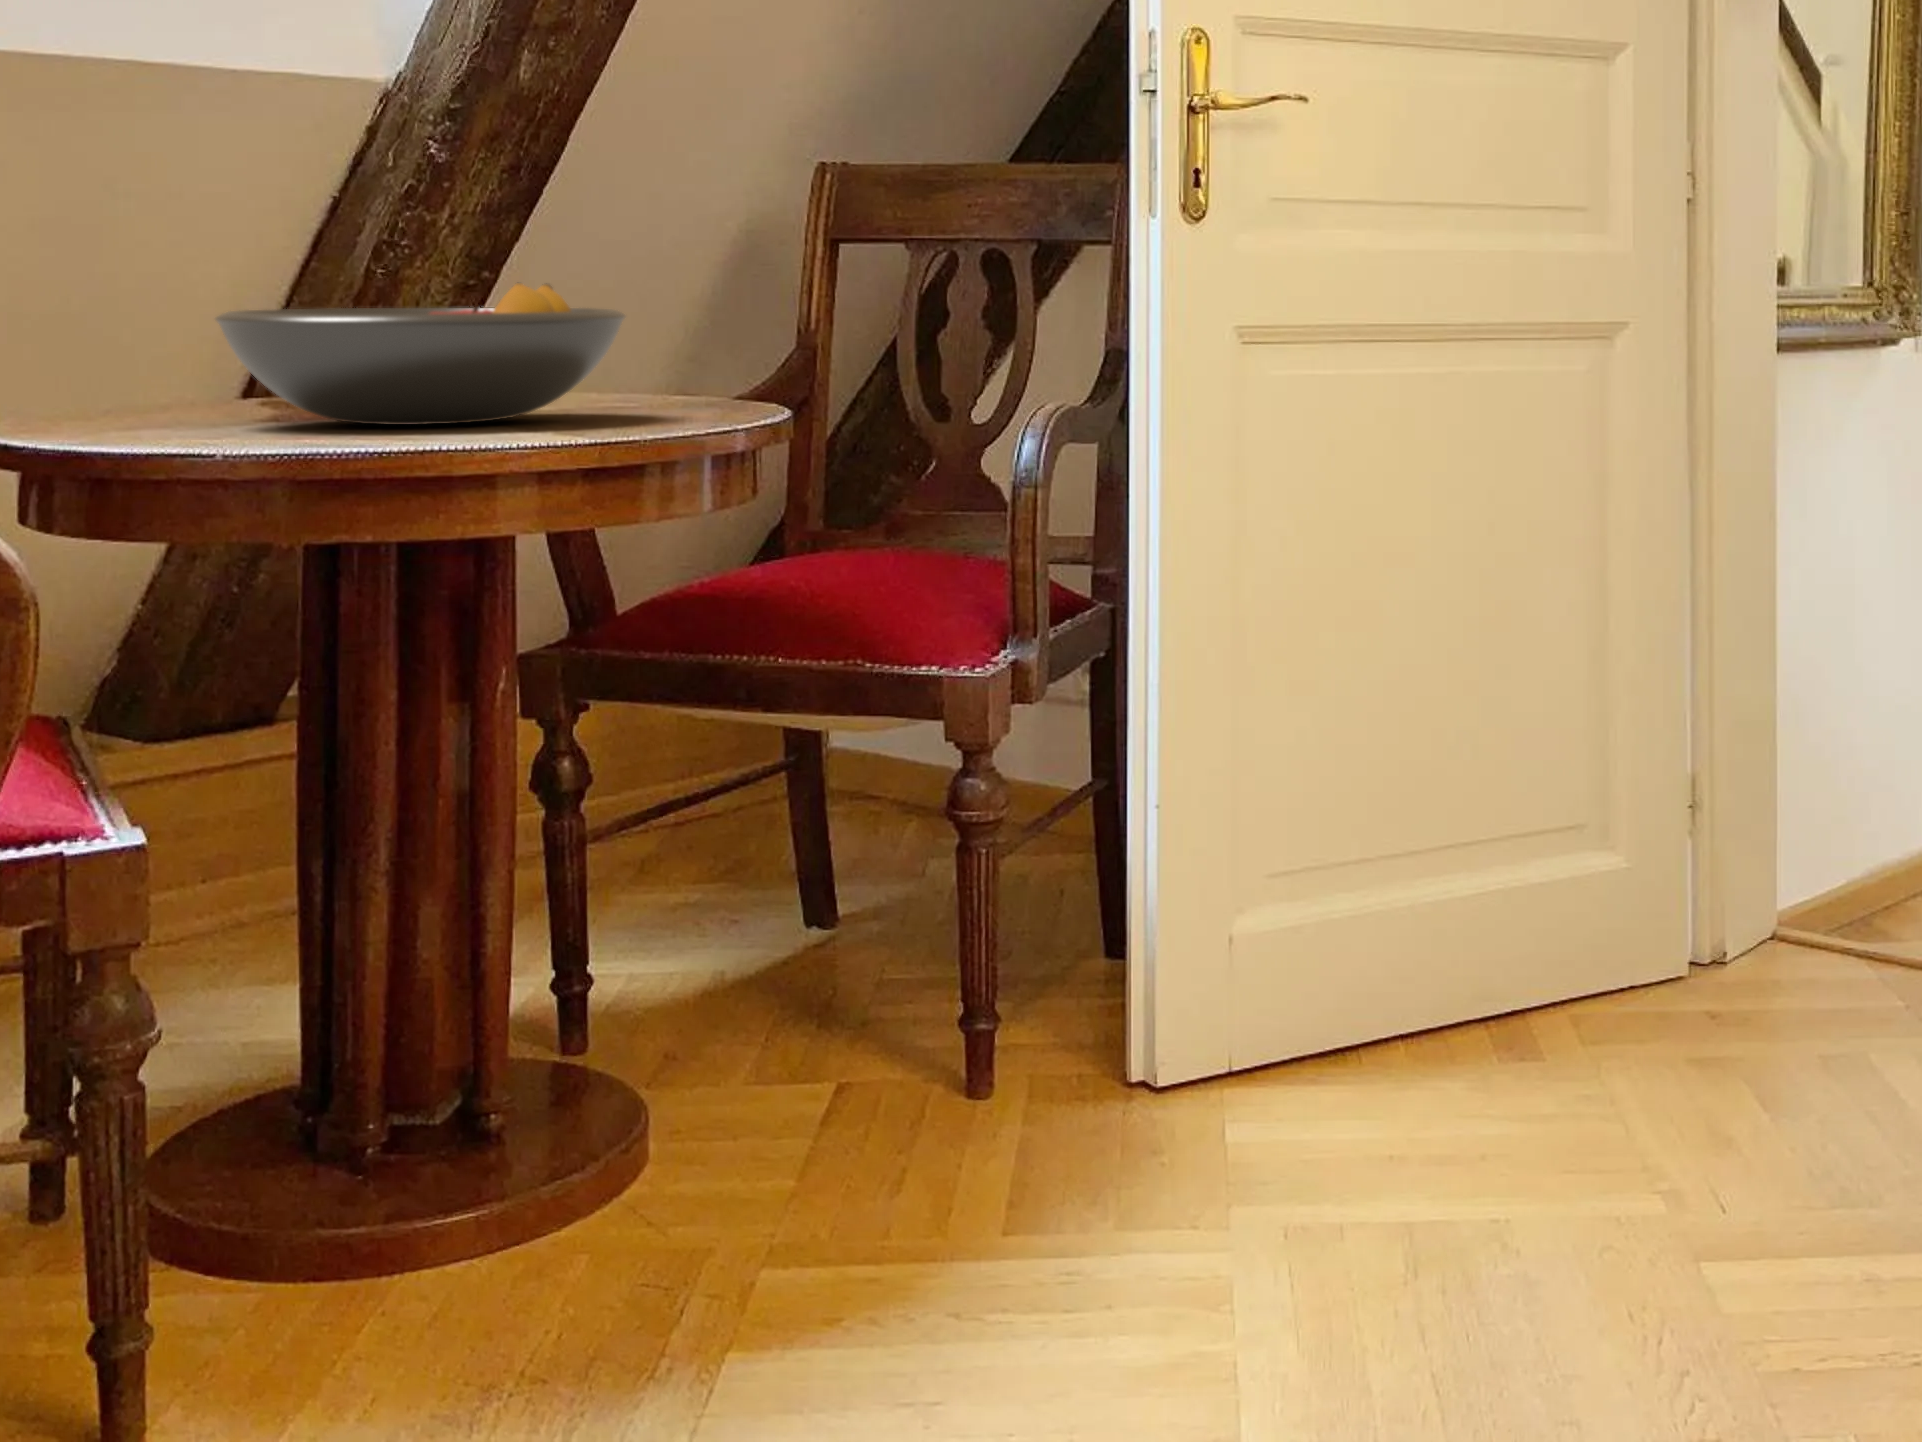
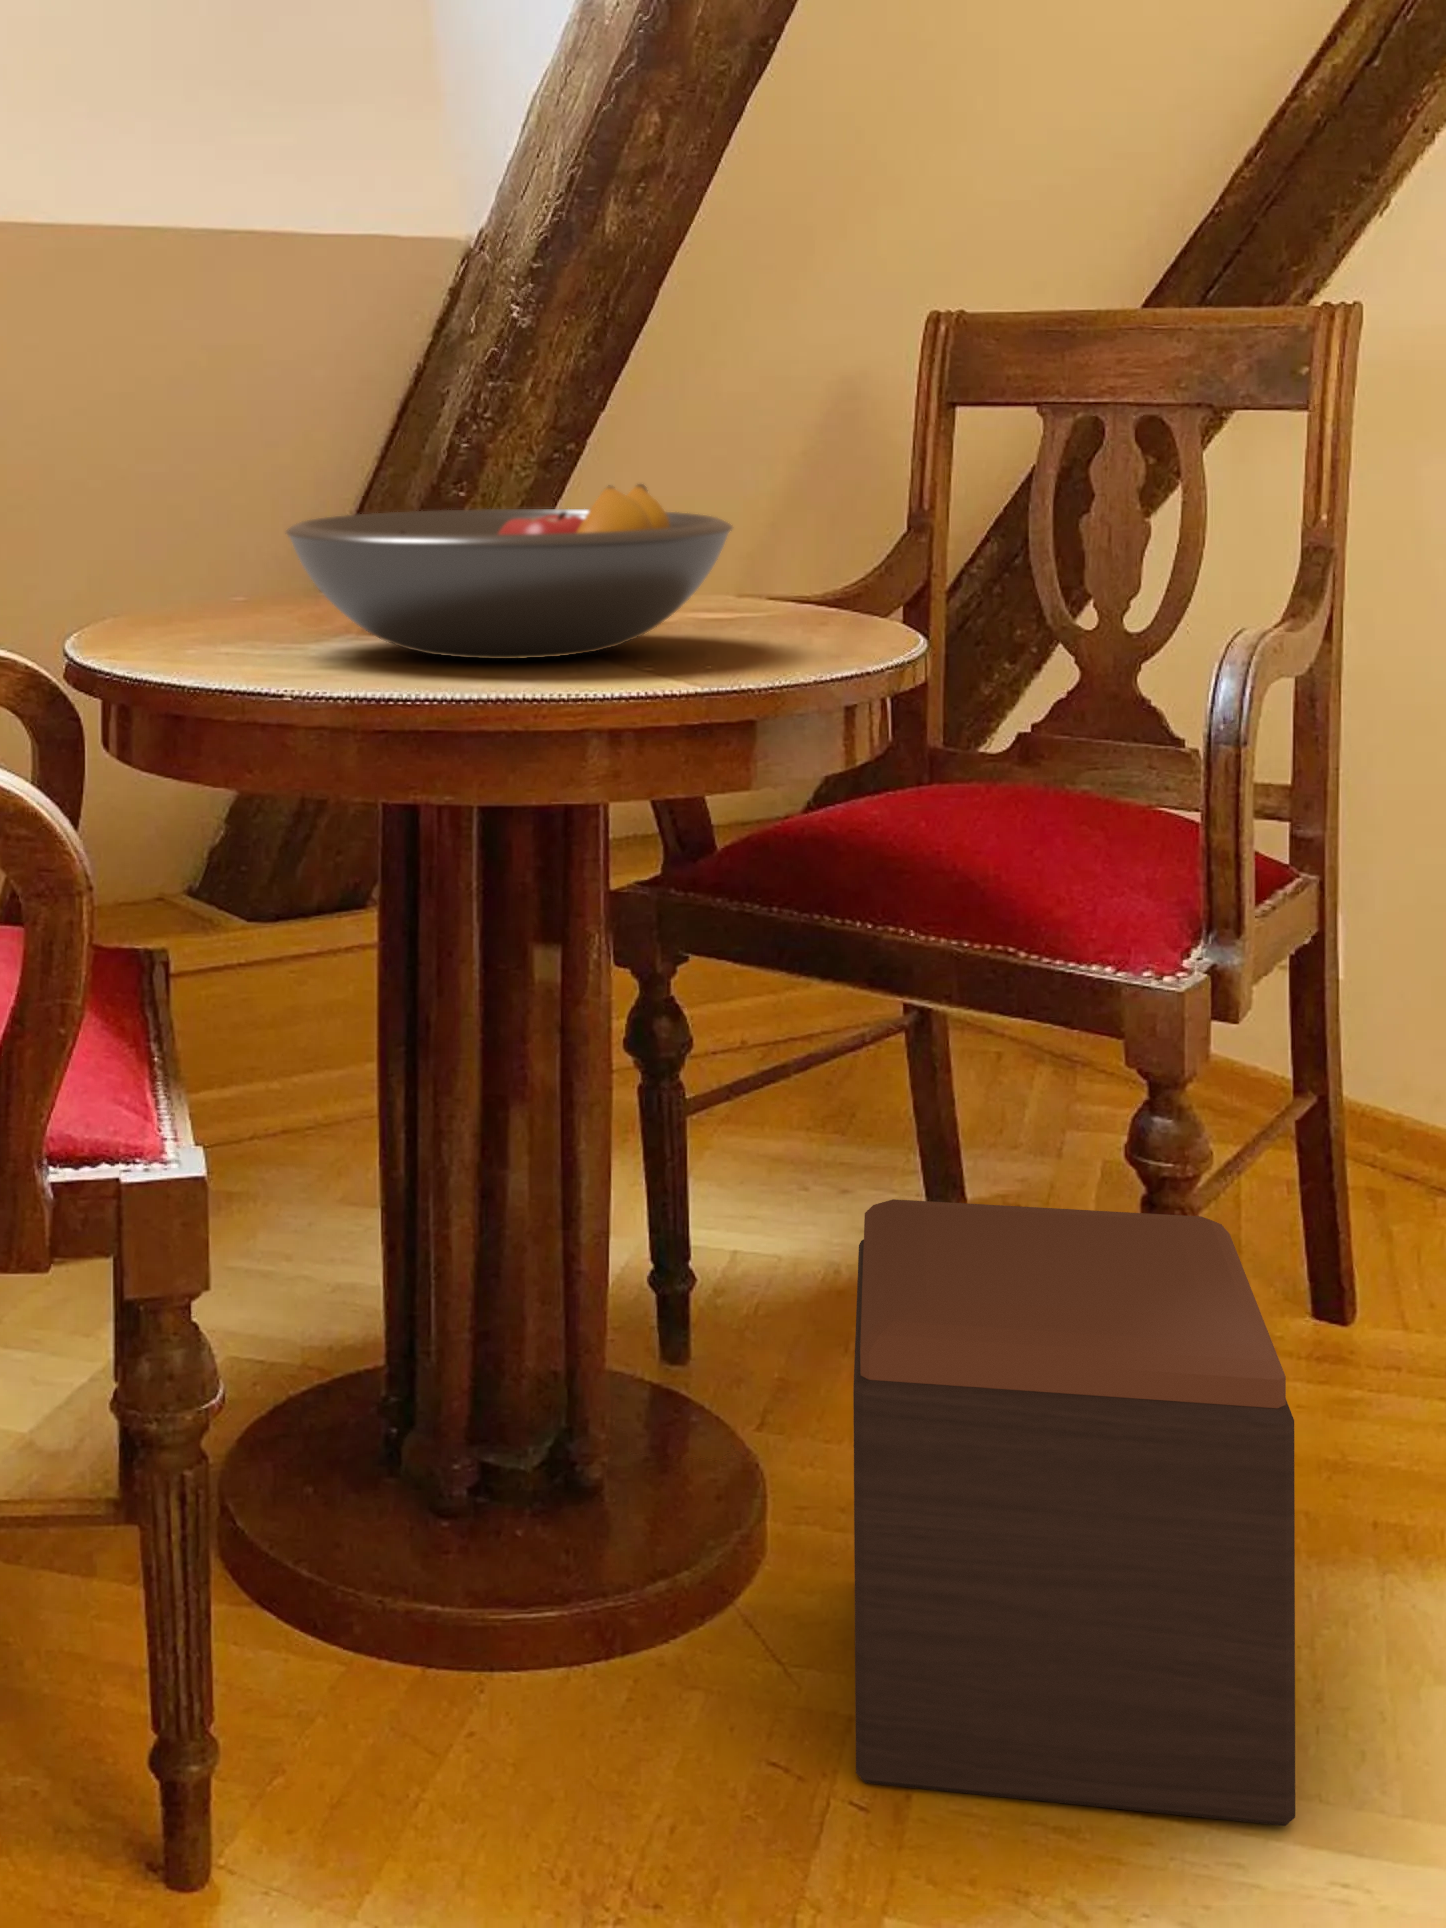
footstool: none [717,840,1048,1286] -> present [853,1199,1295,1826]

